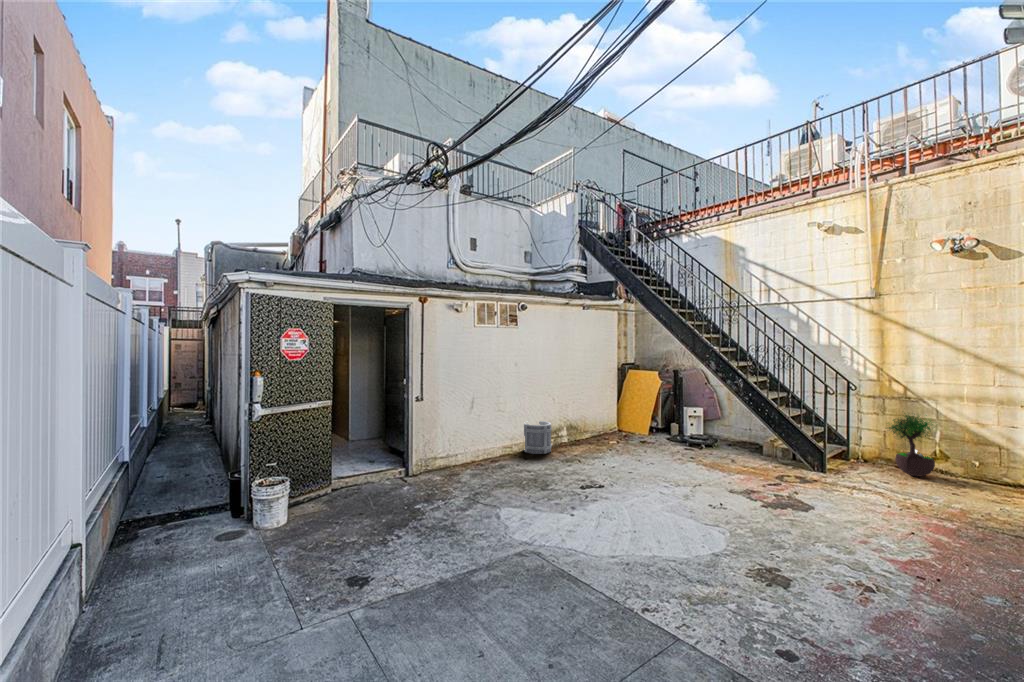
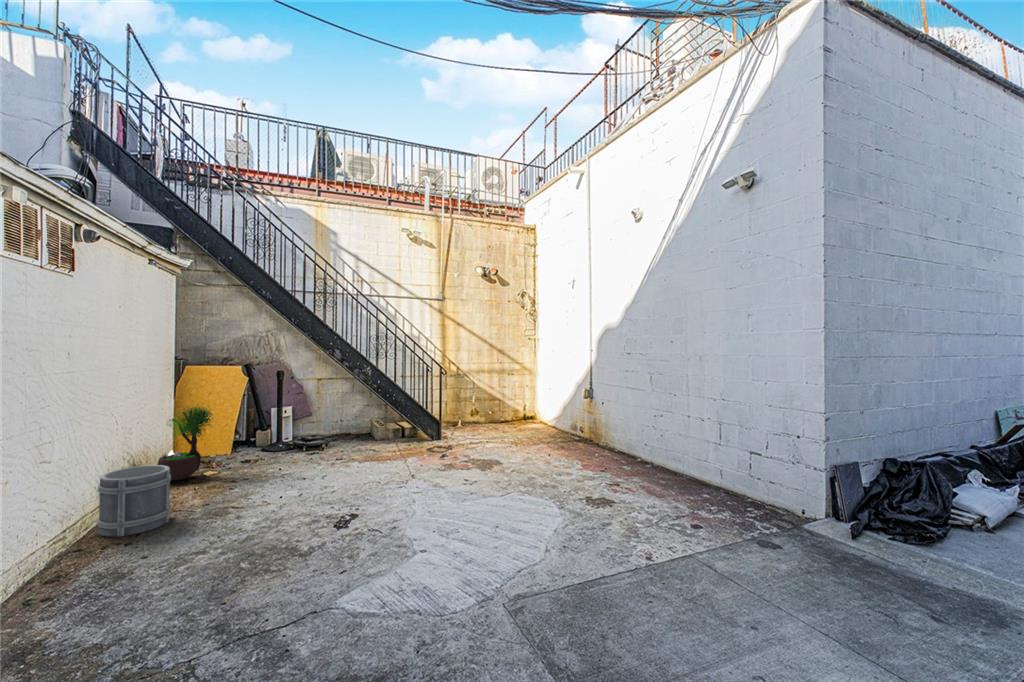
potted tree: present [889,414,935,477] -> present [158,403,213,480]

